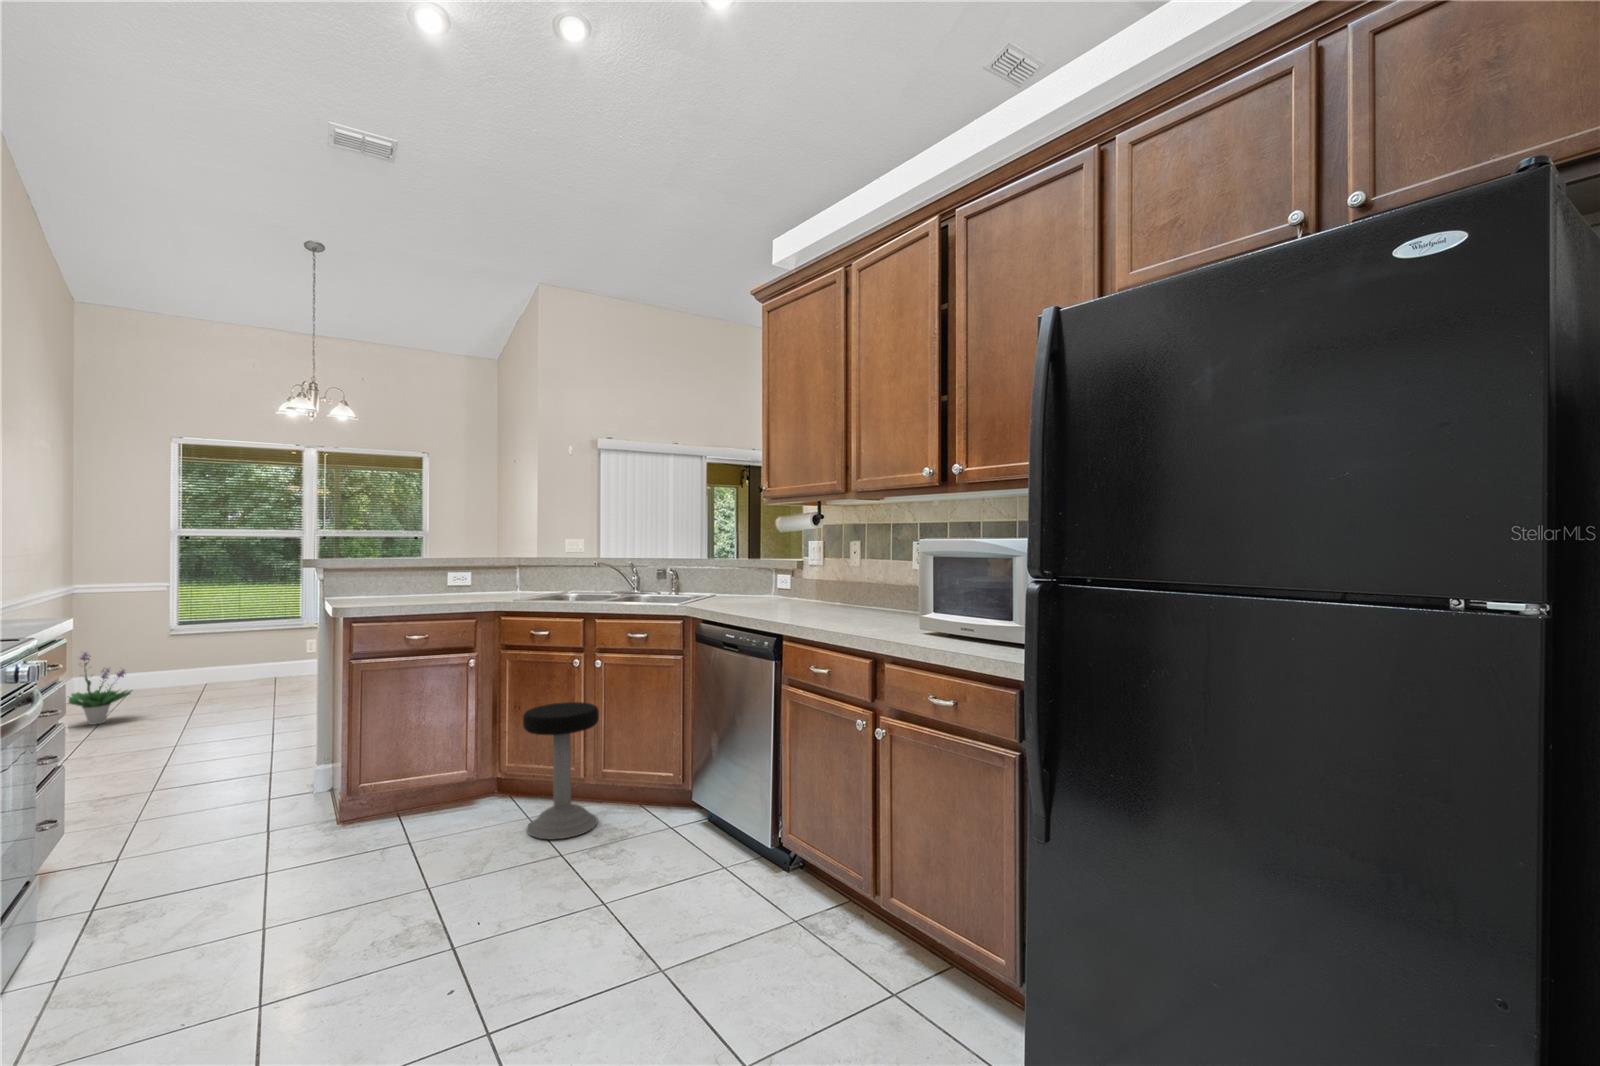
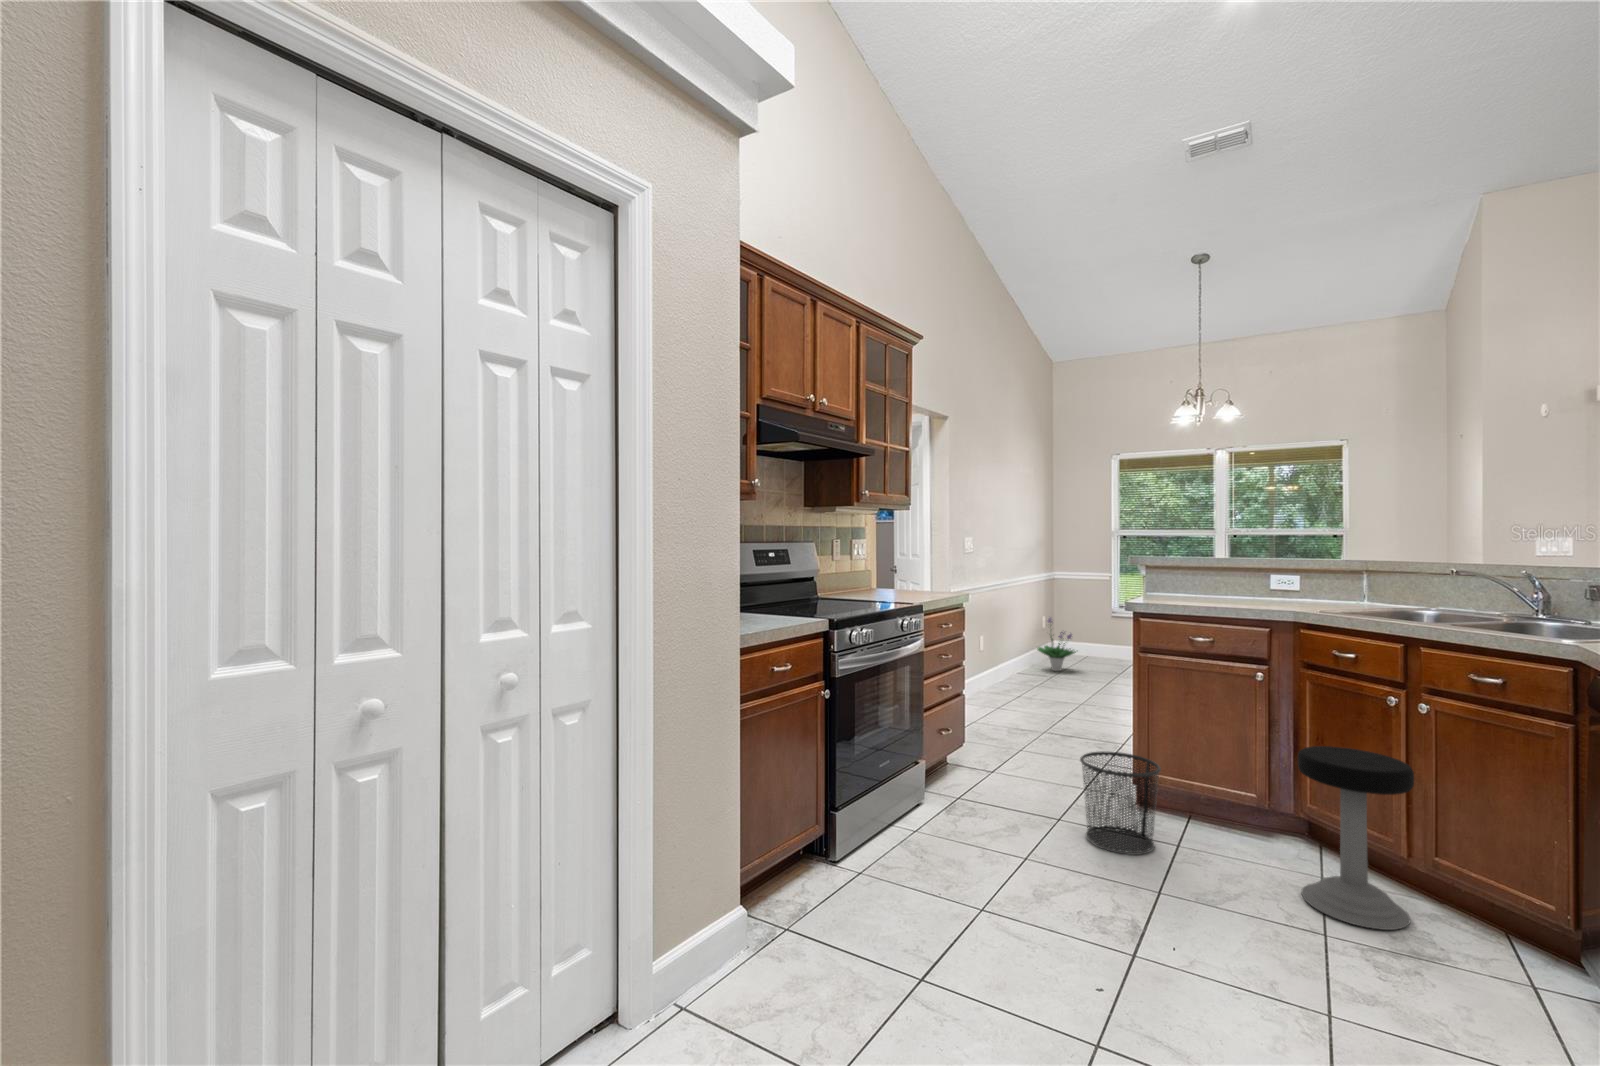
waste bin: none [306,769,400,883] -> present [1080,751,1161,855]

